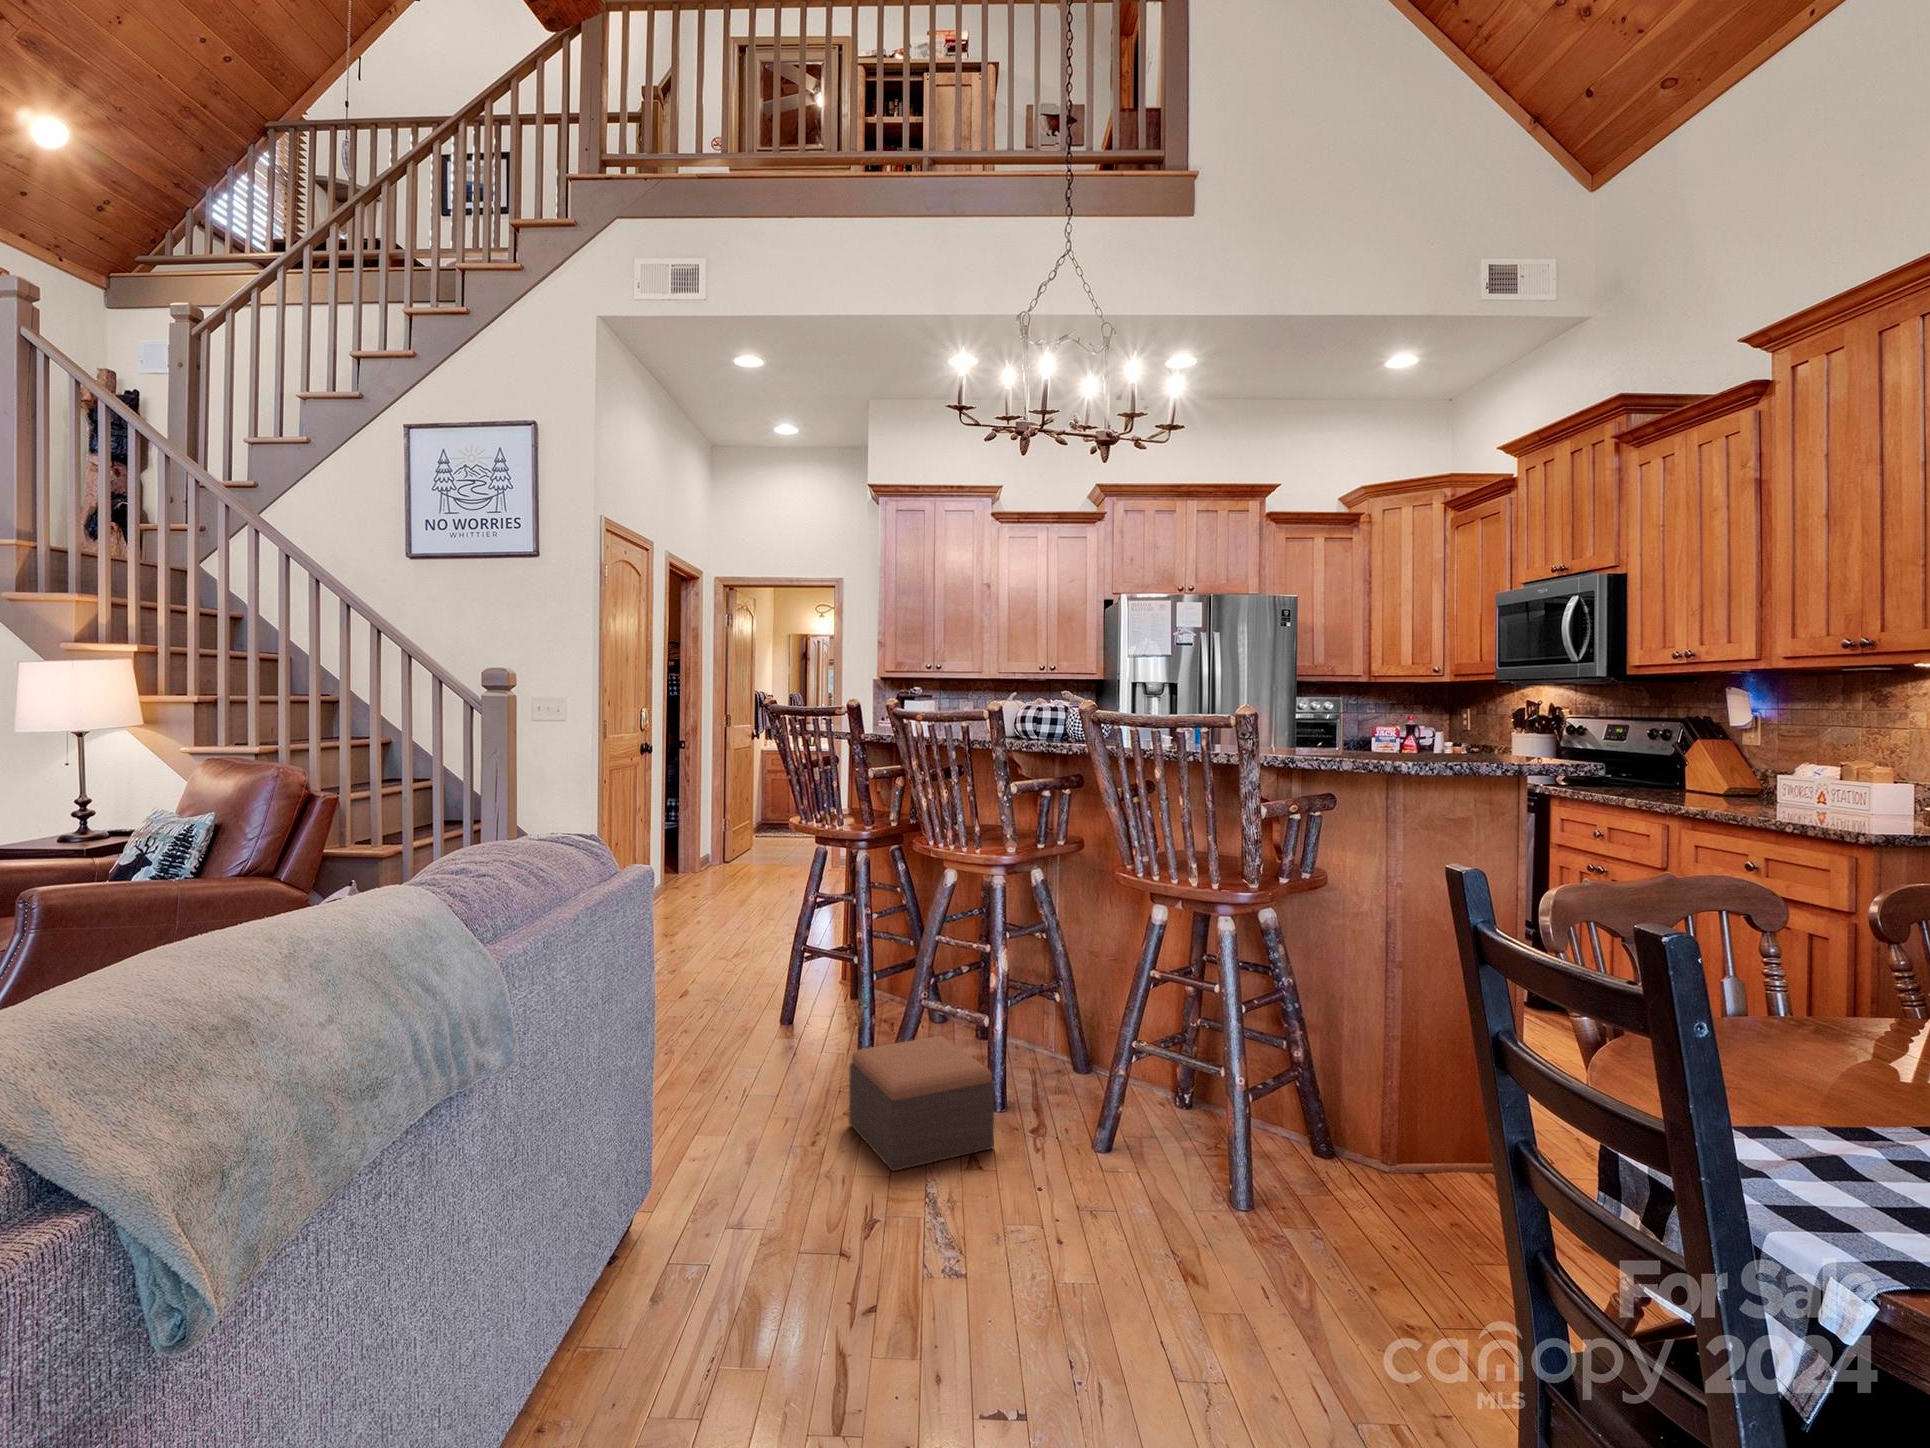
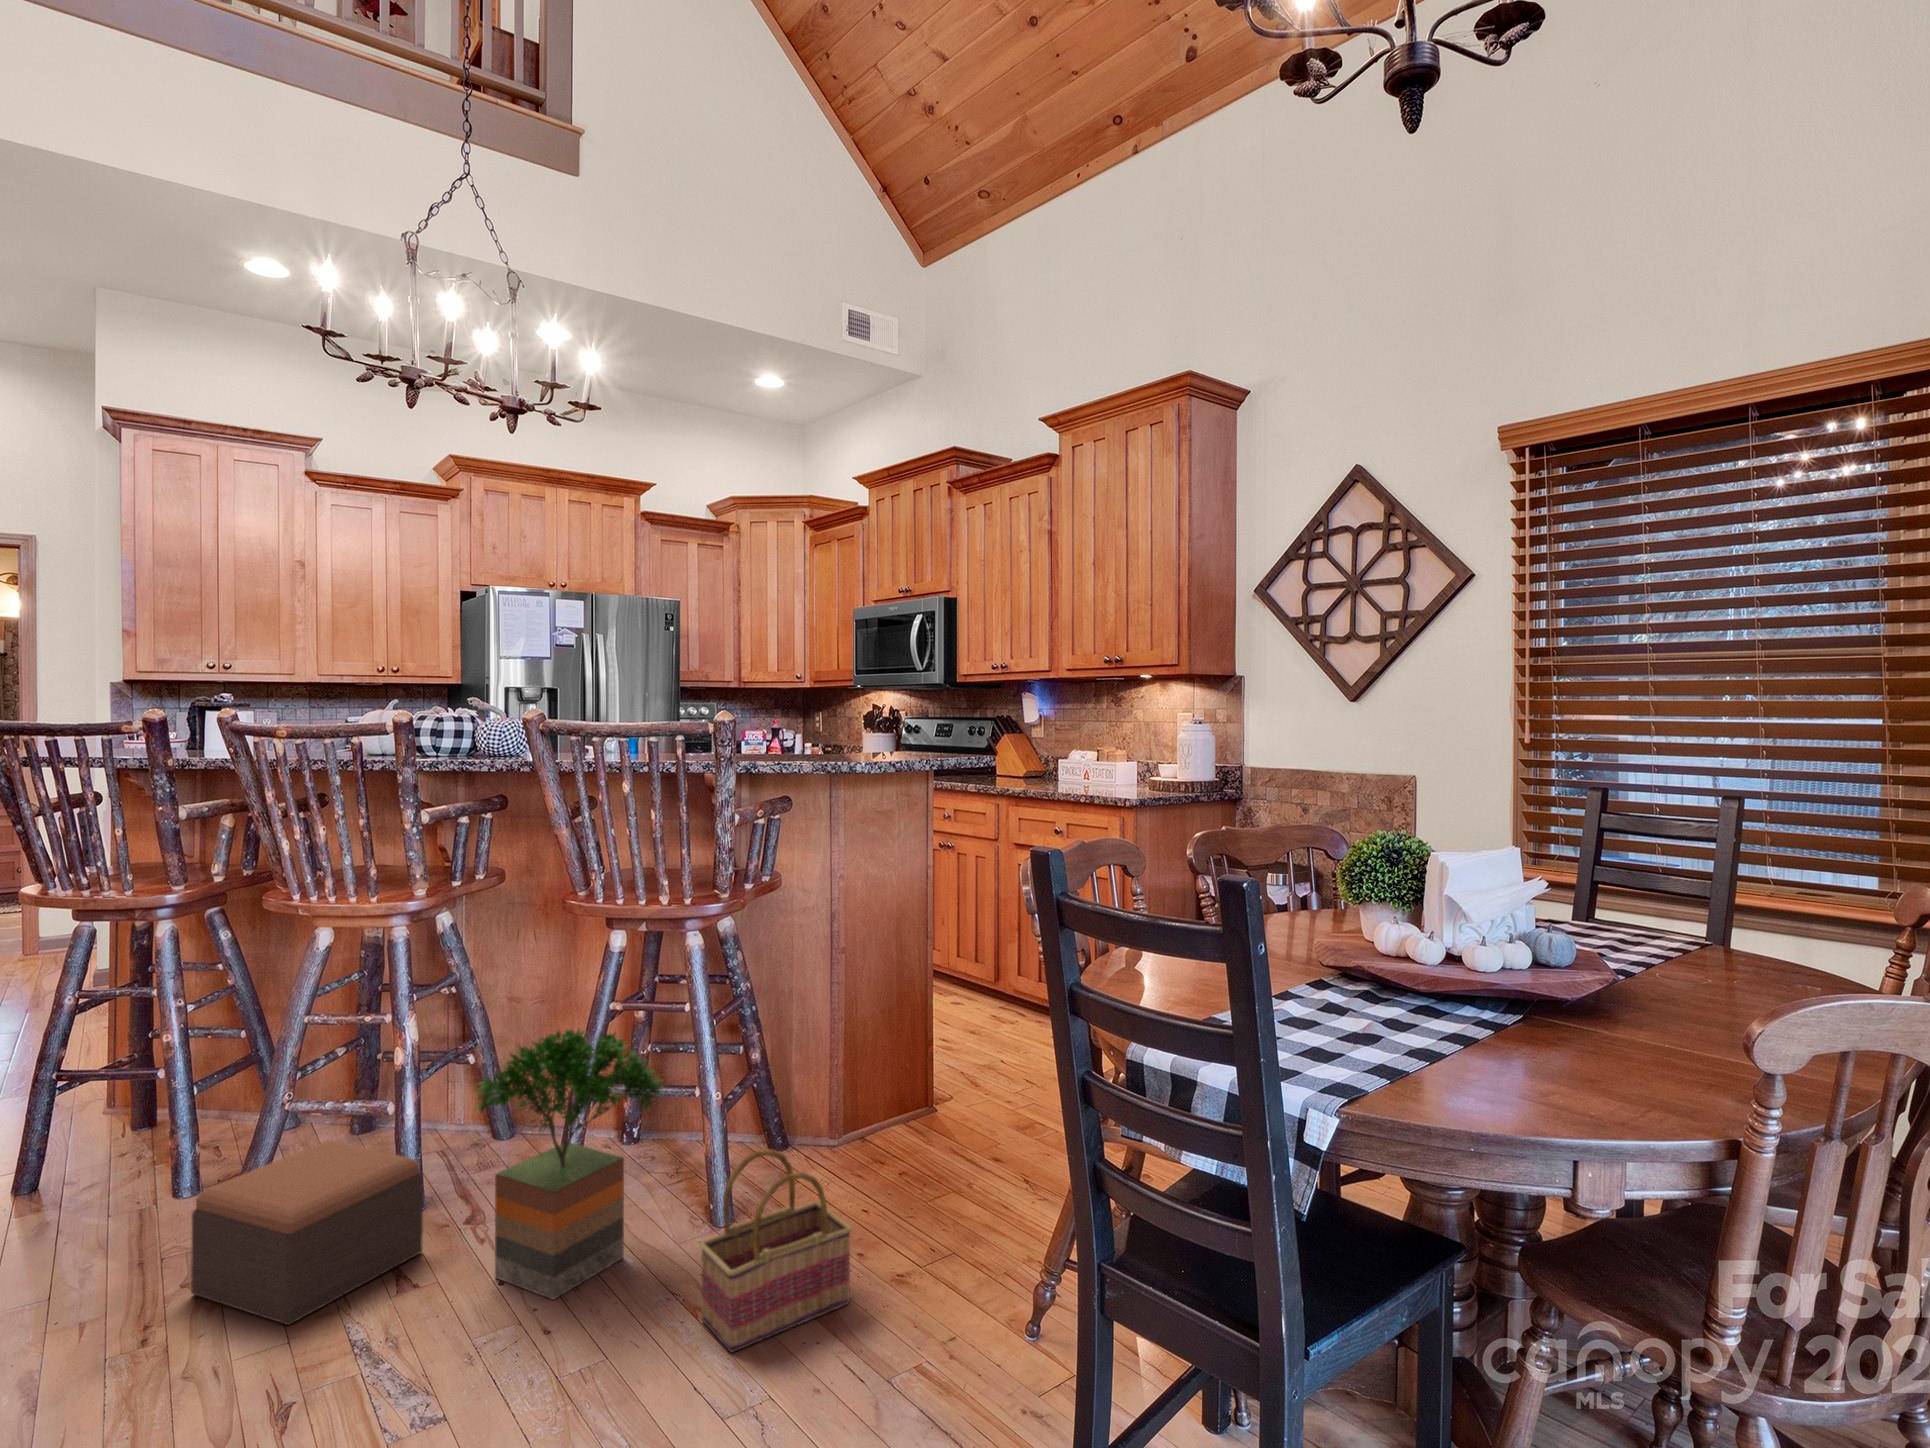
potted tree: none [1017,985,1179,1230] -> present [474,1030,665,1299]
basket: none [1184,1155,1347,1357] -> present [700,1149,852,1352]

